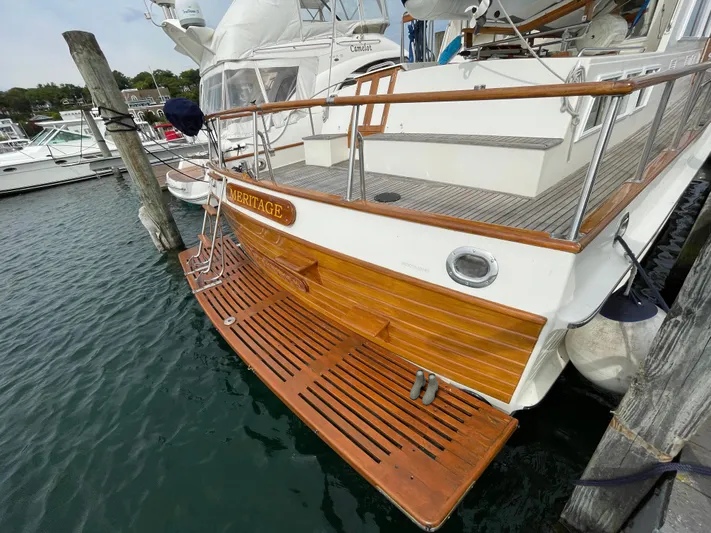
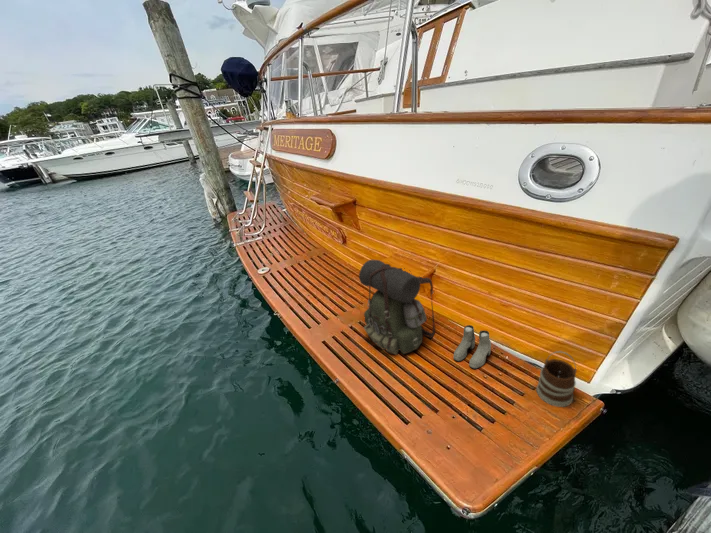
backpack: none [328,322,393,399] -> present [359,260,435,355]
wooden bucket: none [473,391,498,430] -> present [536,351,576,407]

